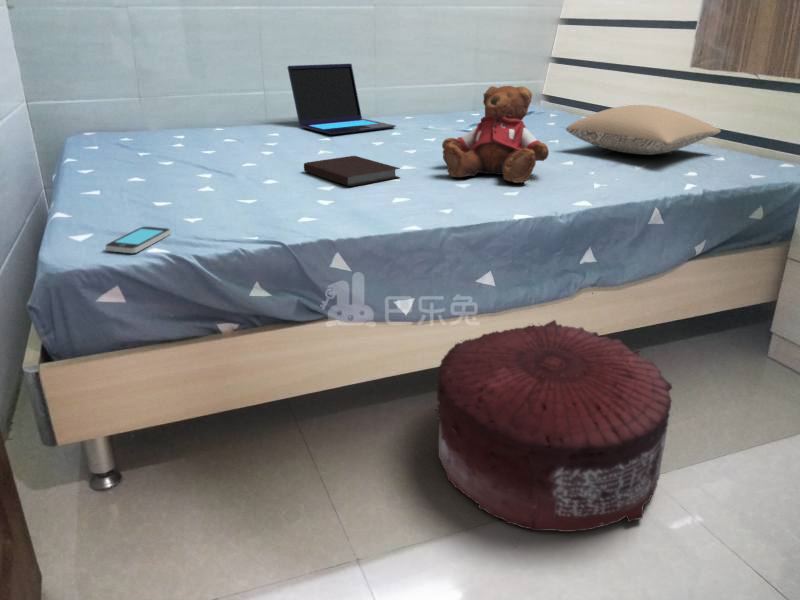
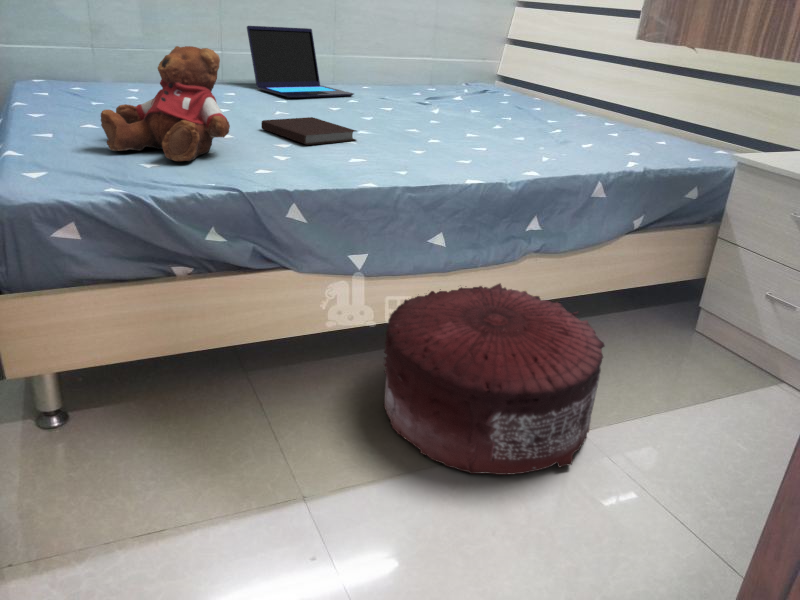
teddy bear: present [442,86,549,183] -> present [101,46,230,161]
pillow: present [566,105,721,155] -> none [520,87,665,134]
smartphone: present [106,227,170,253] -> none [61,168,127,191]

